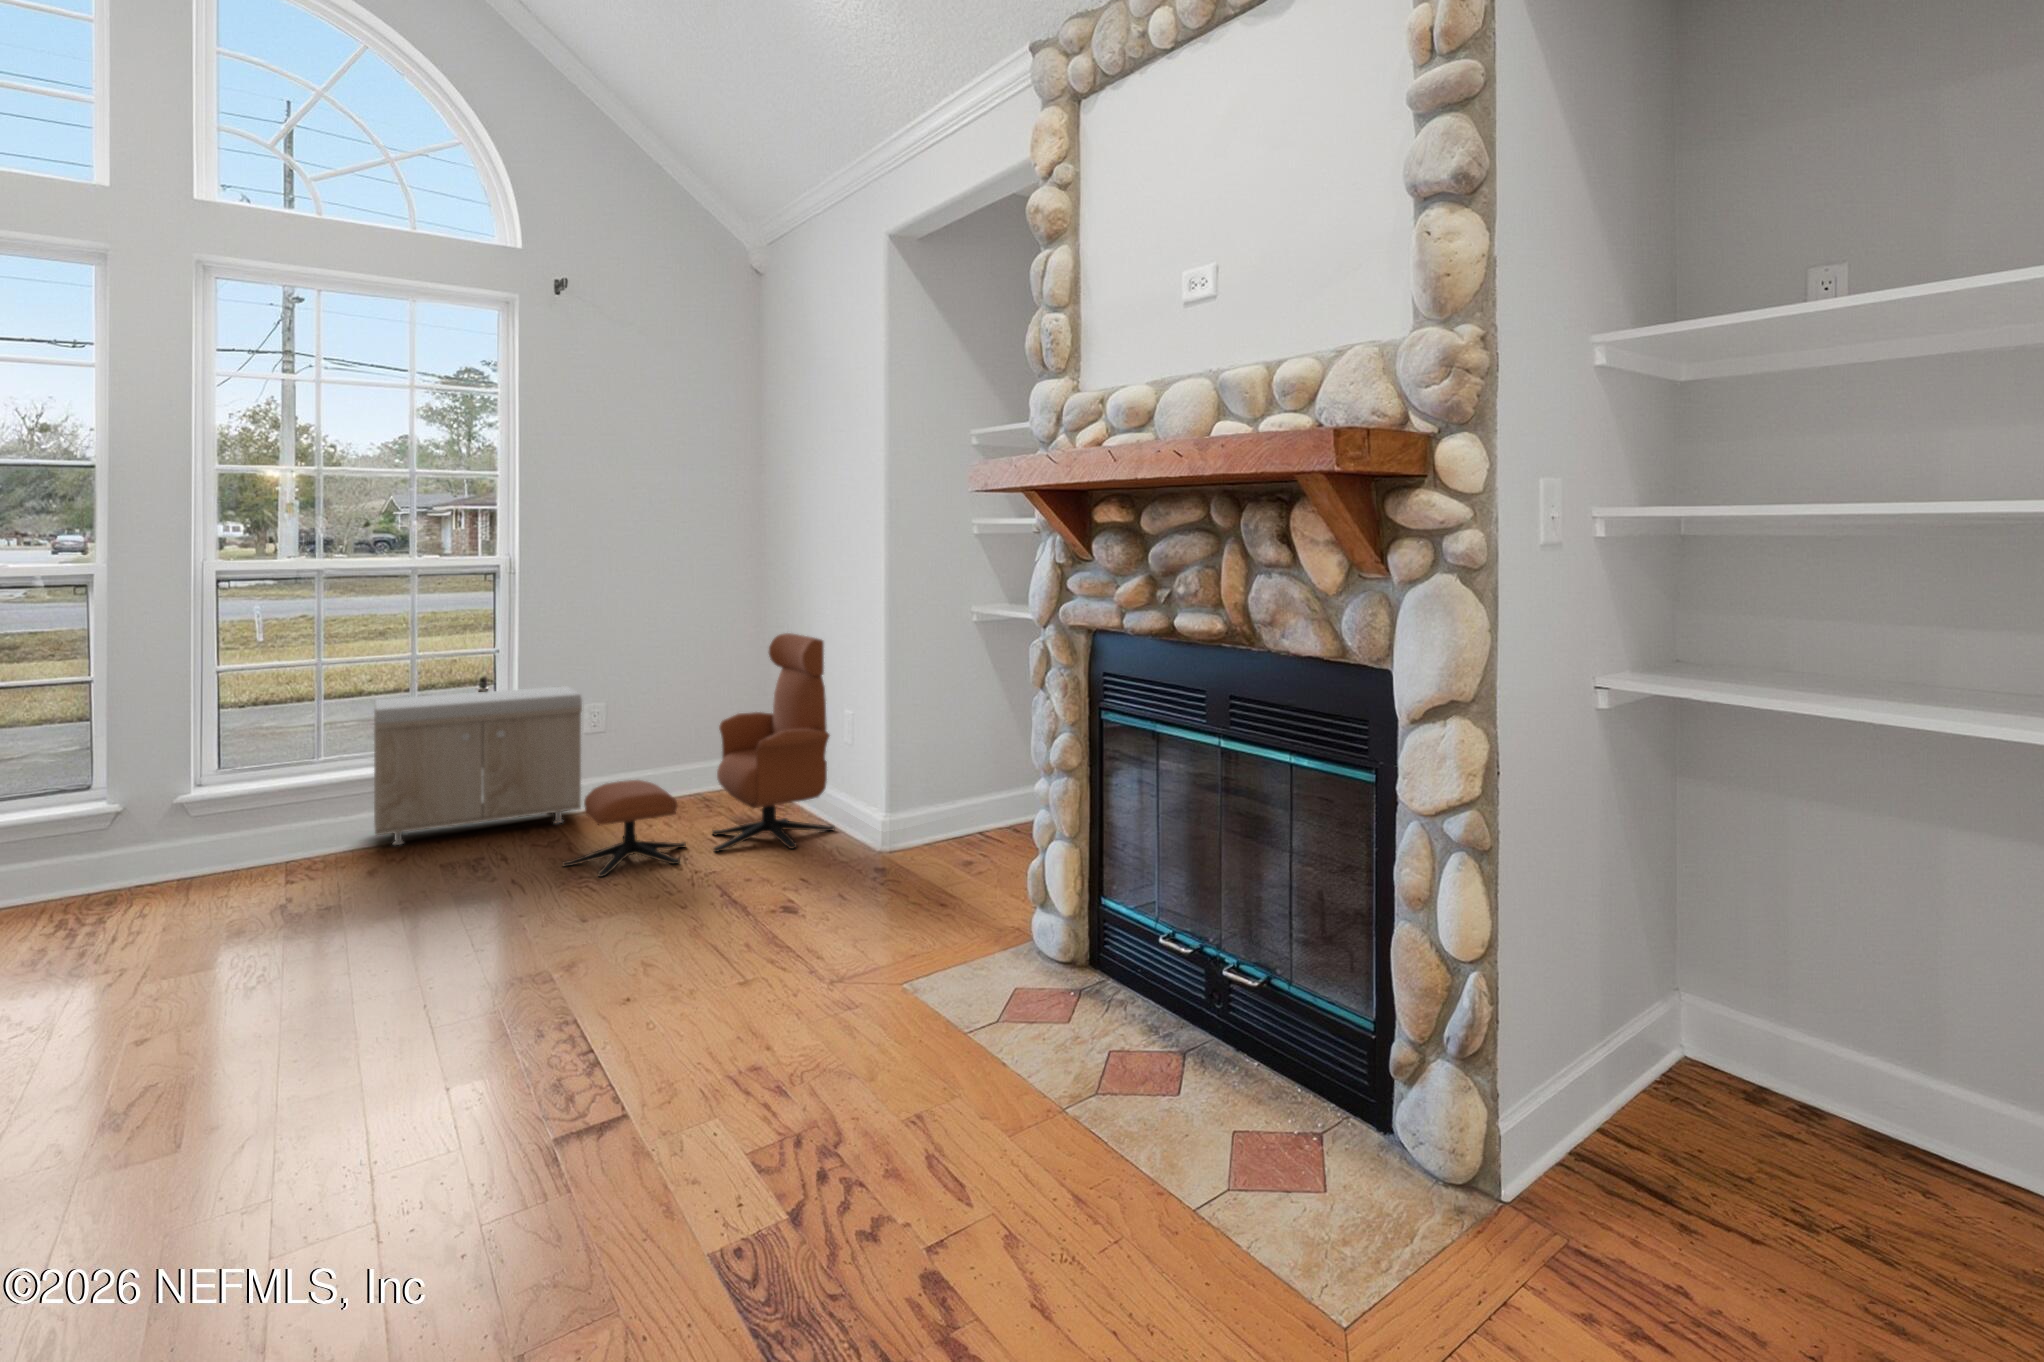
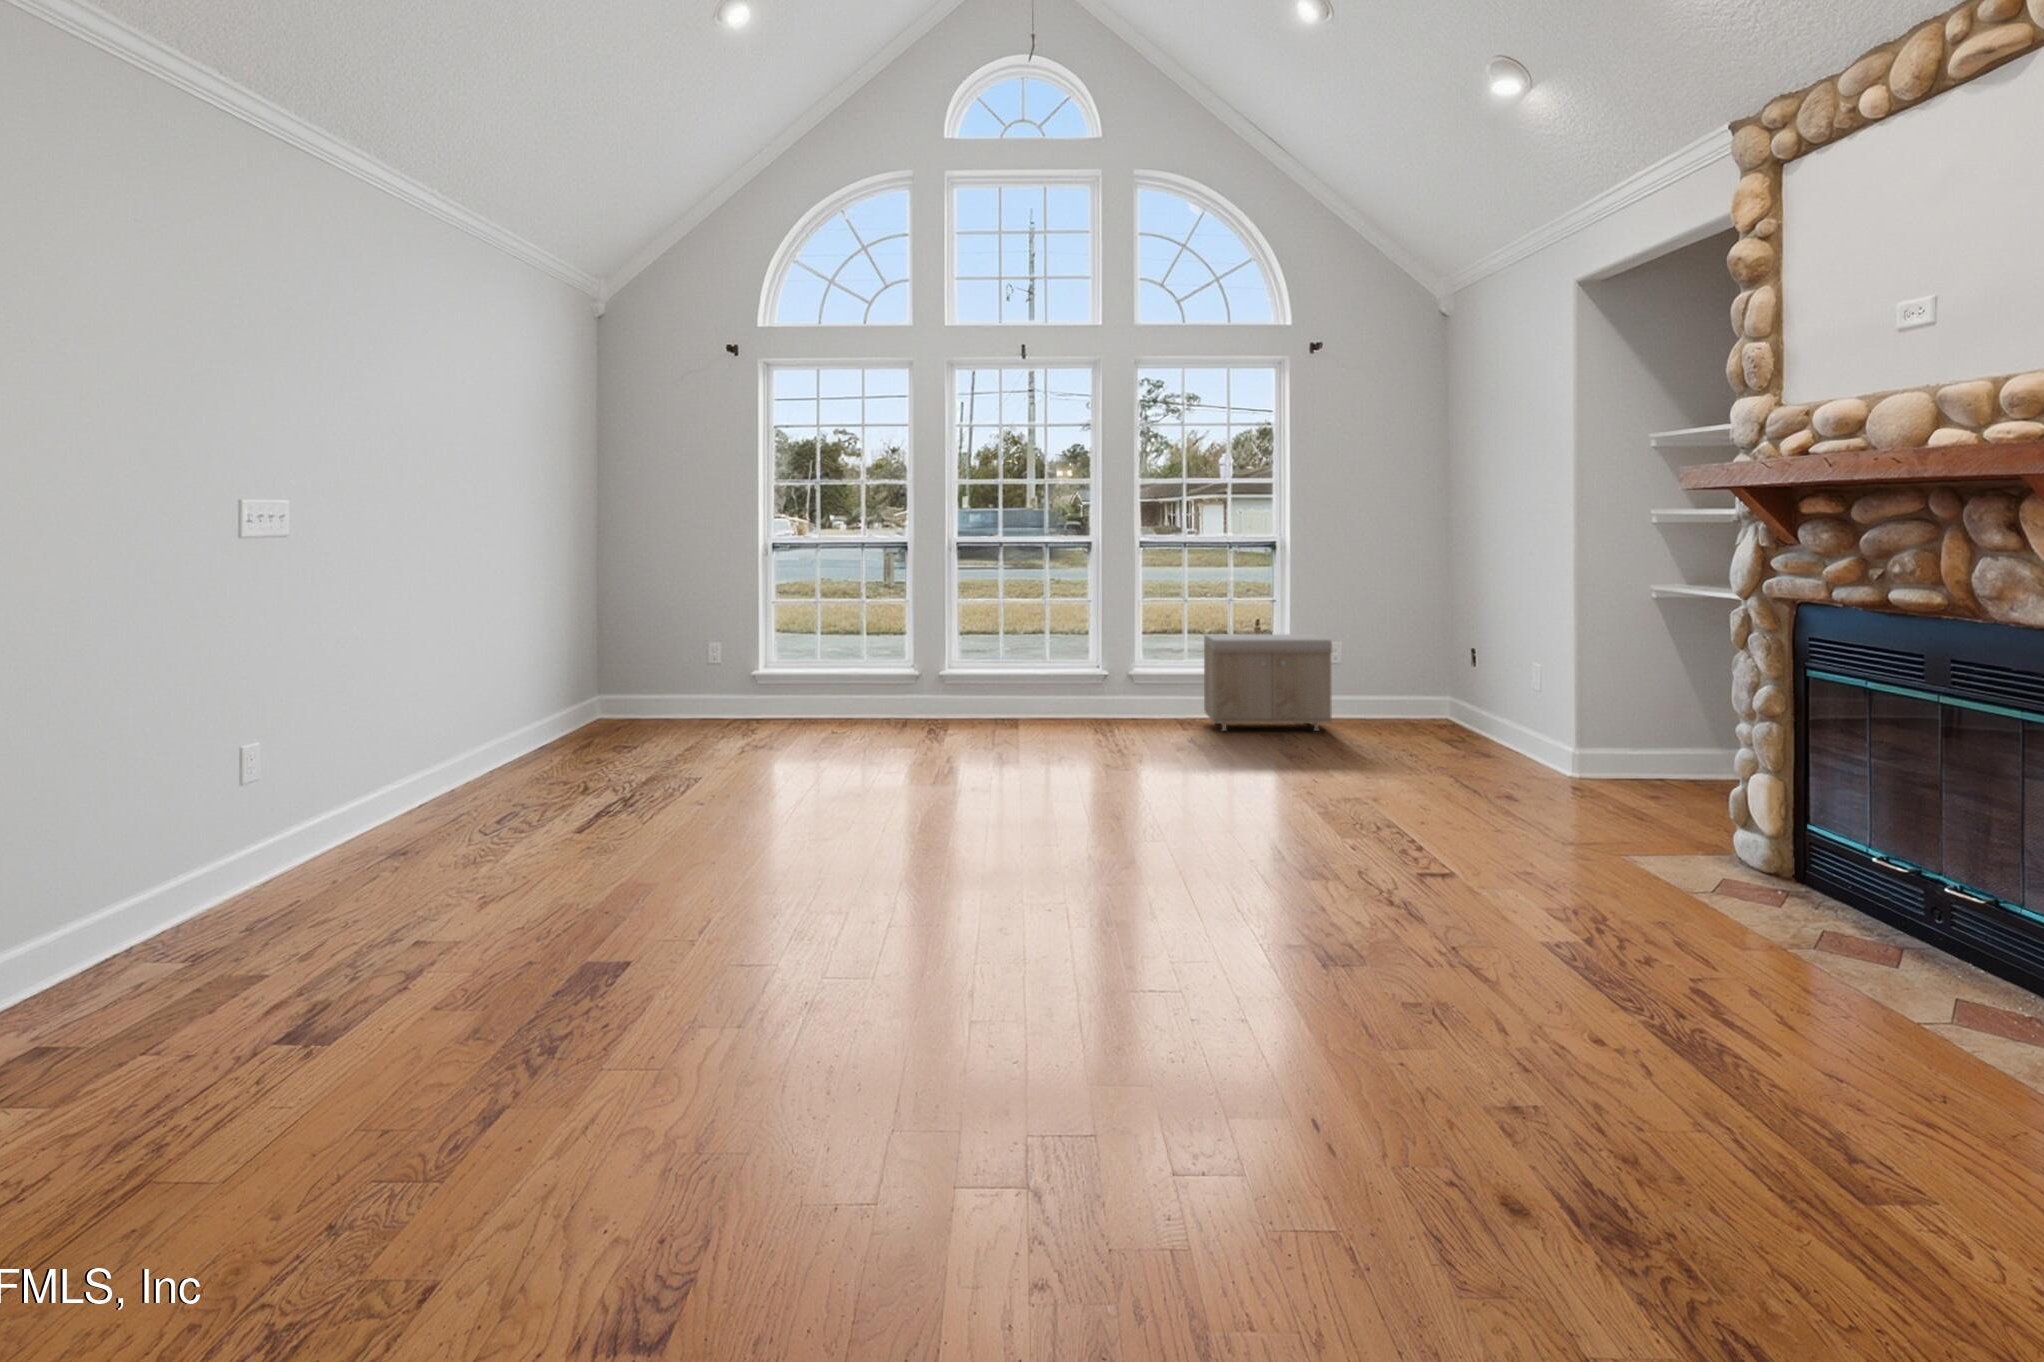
lounge chair: present [562,633,834,877] -> none [1336,602,1528,768]

